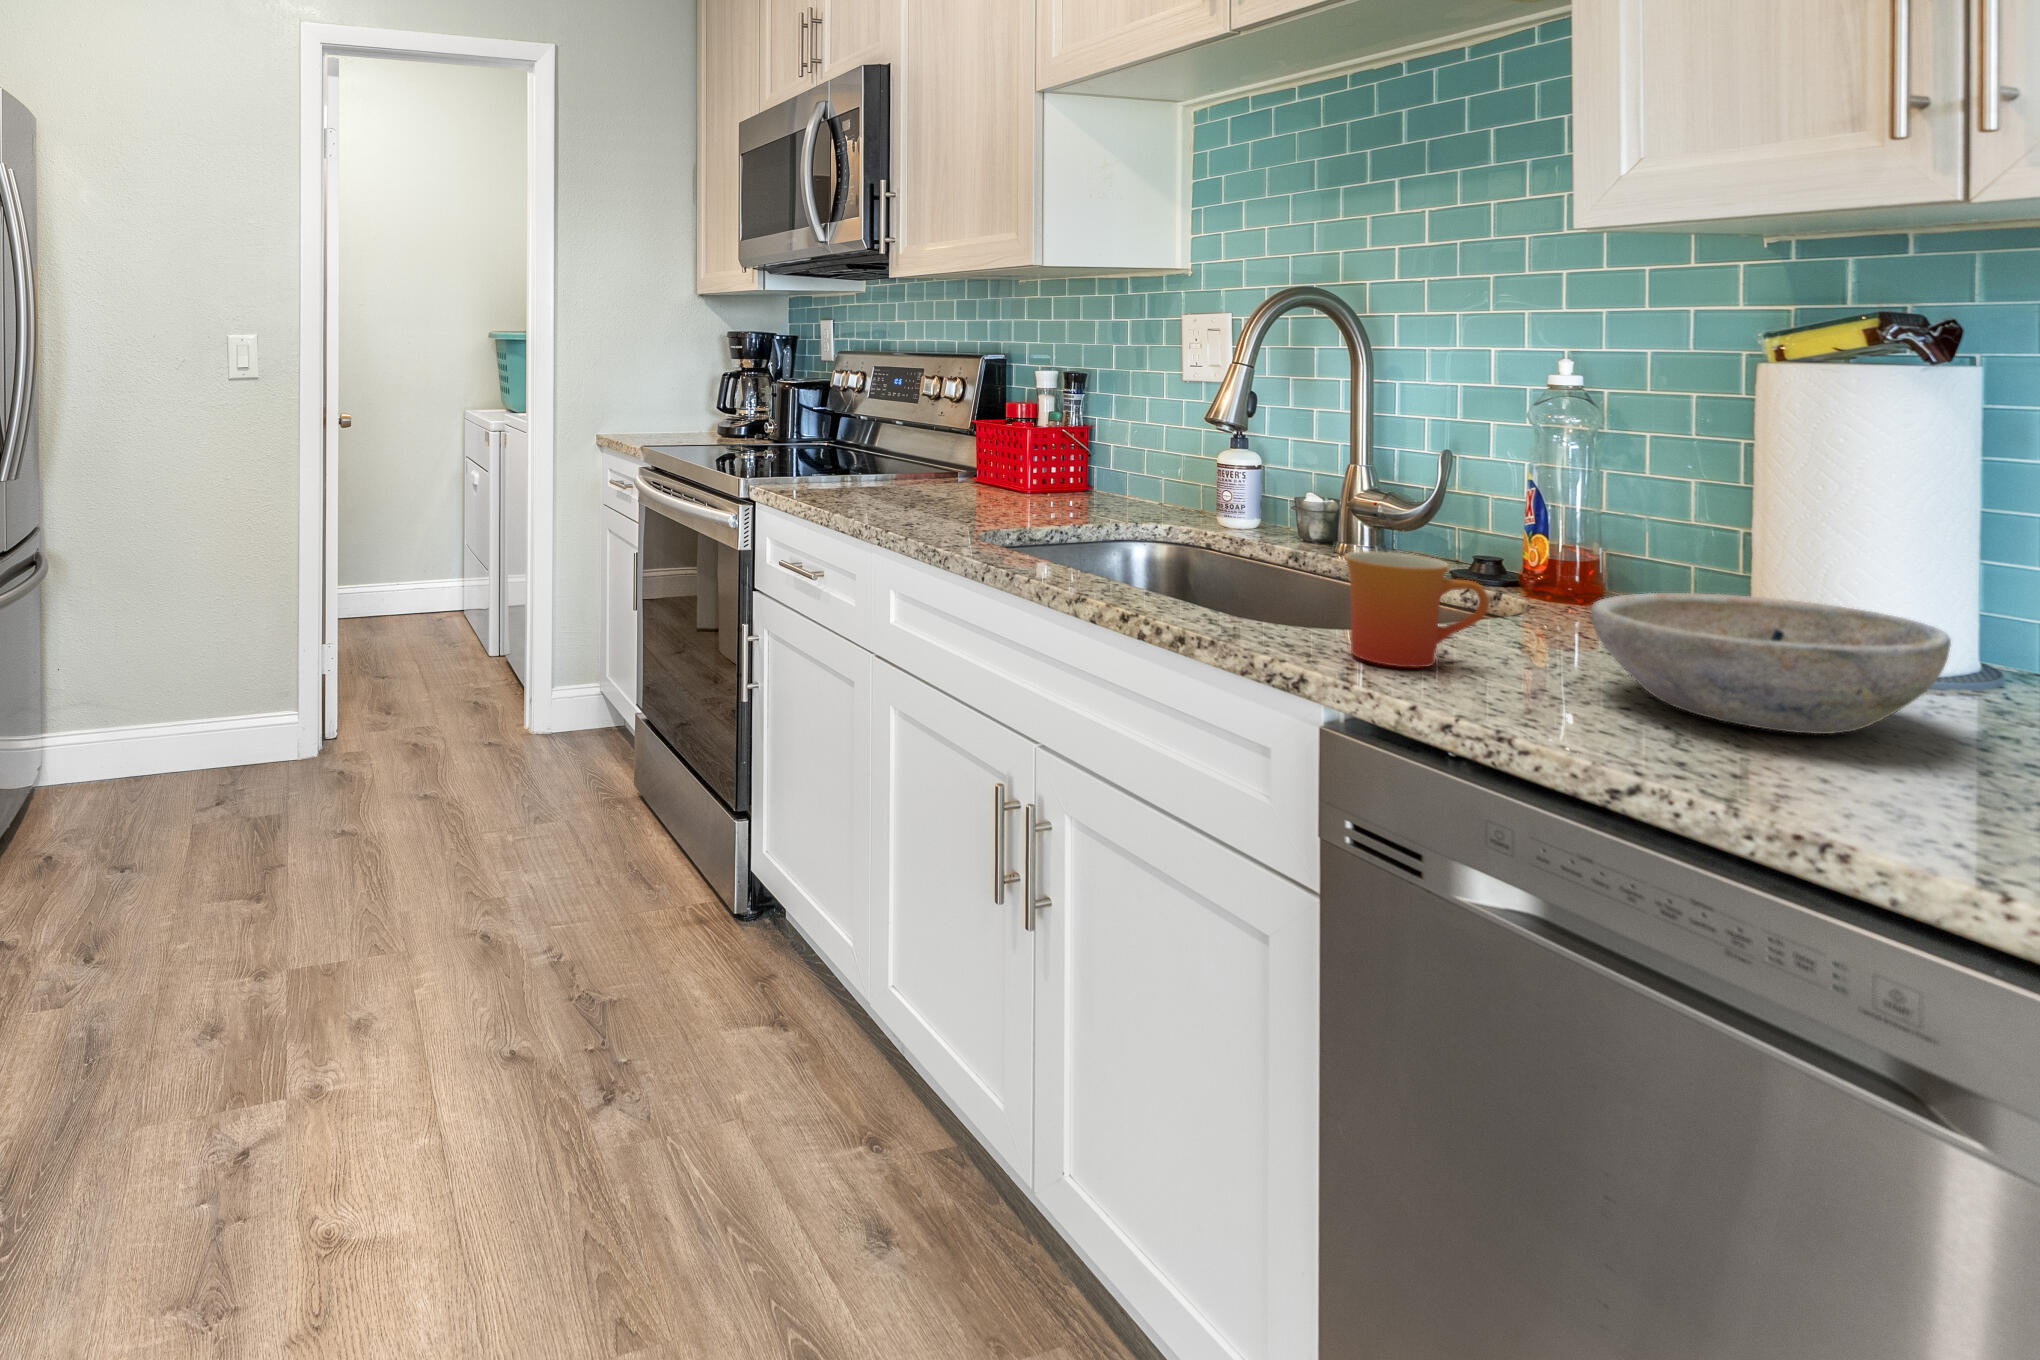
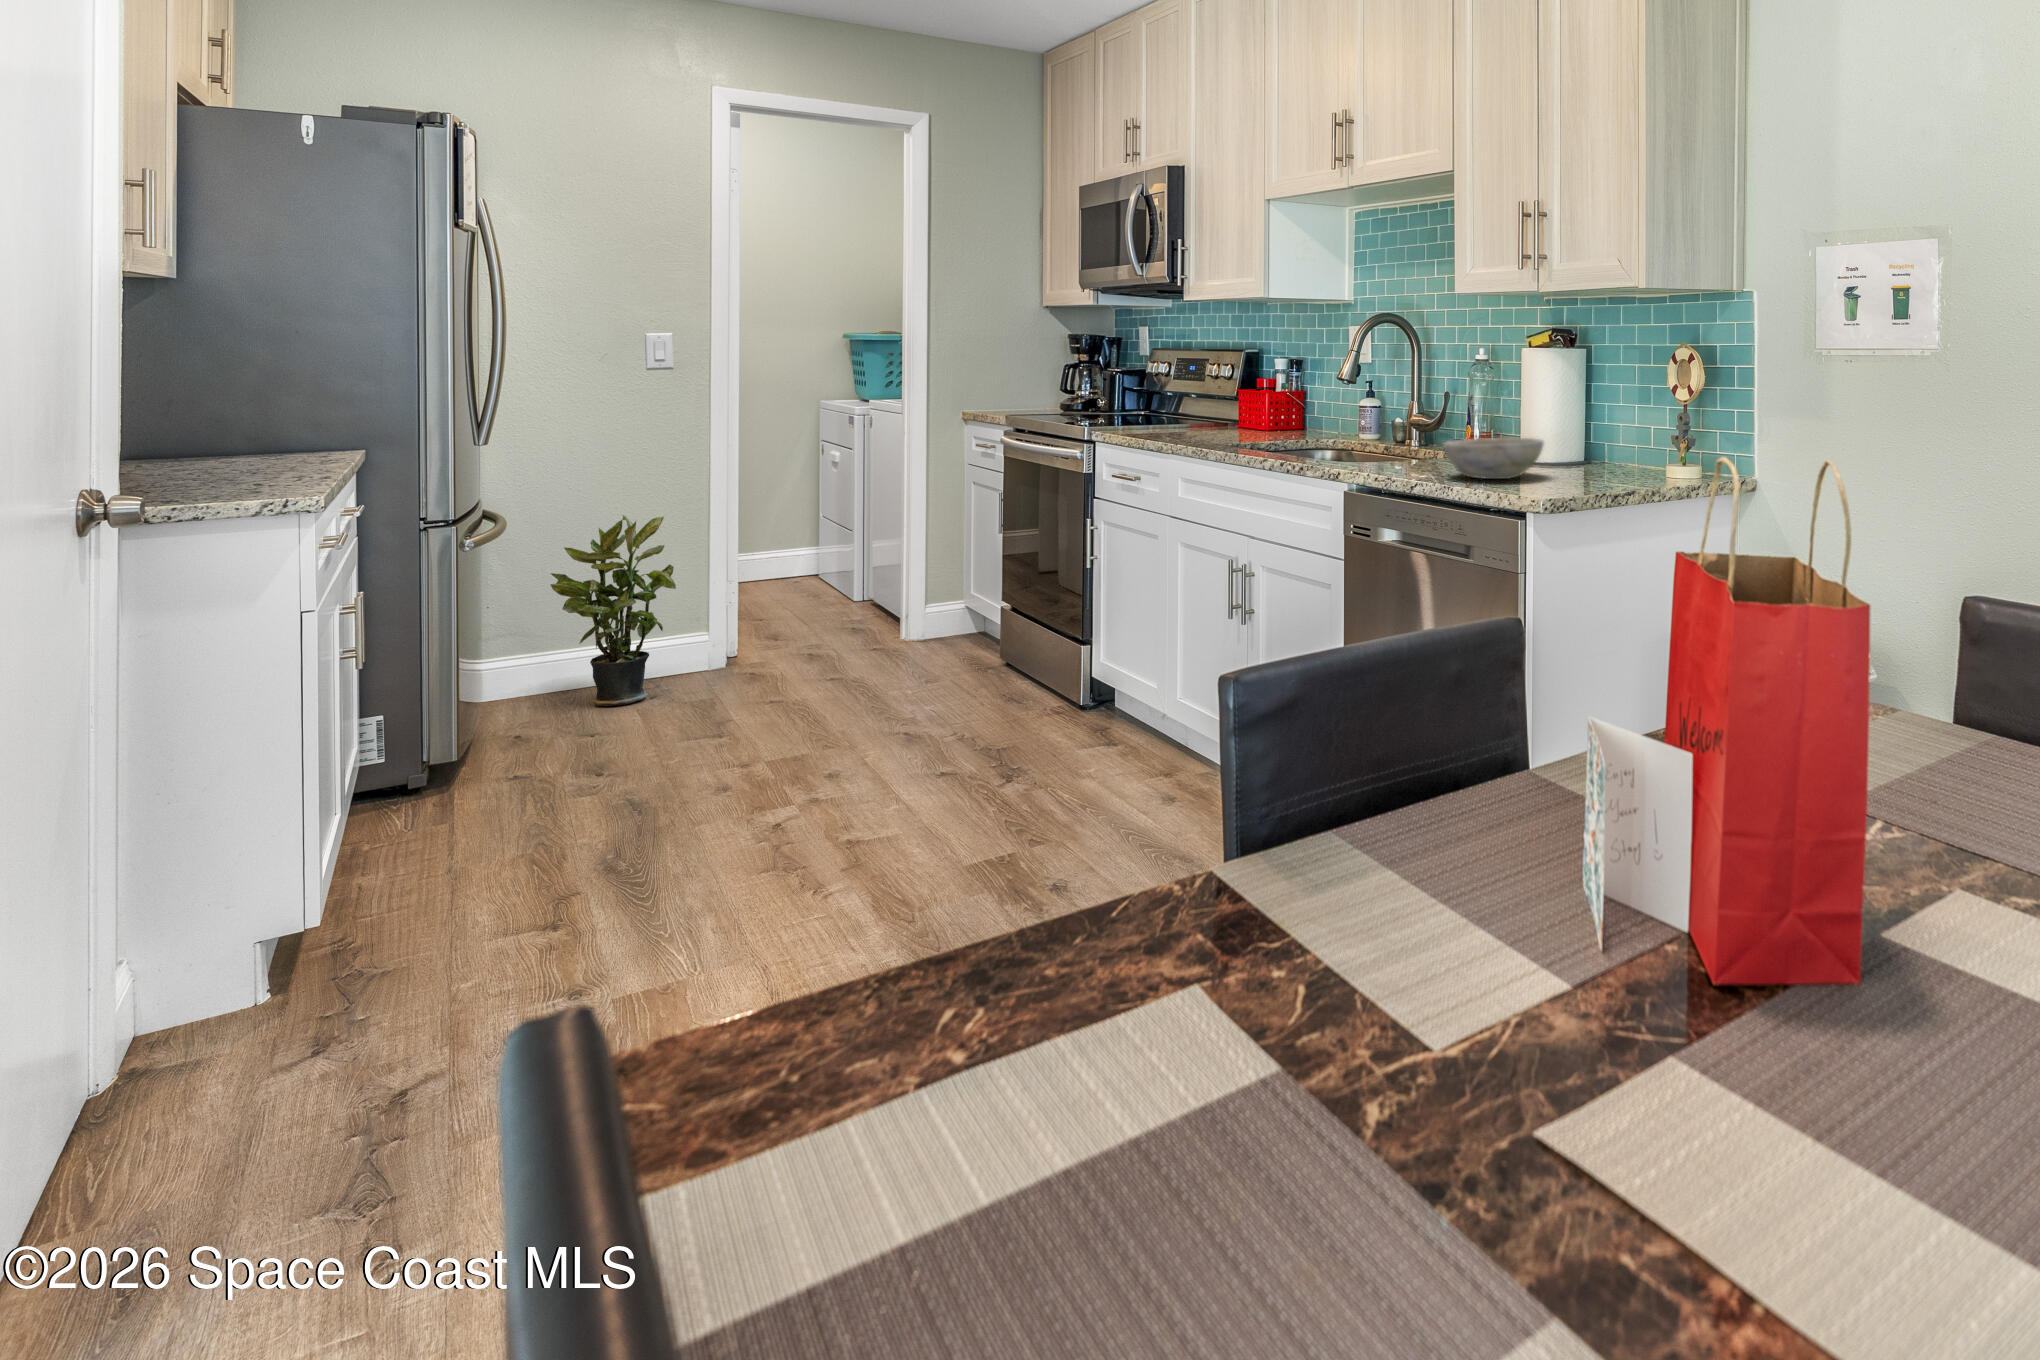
mug: present [1344,551,1489,668] -> none [1364,429,1416,473]
potted plant: none [112,561,252,807] -> present [550,515,676,706]

